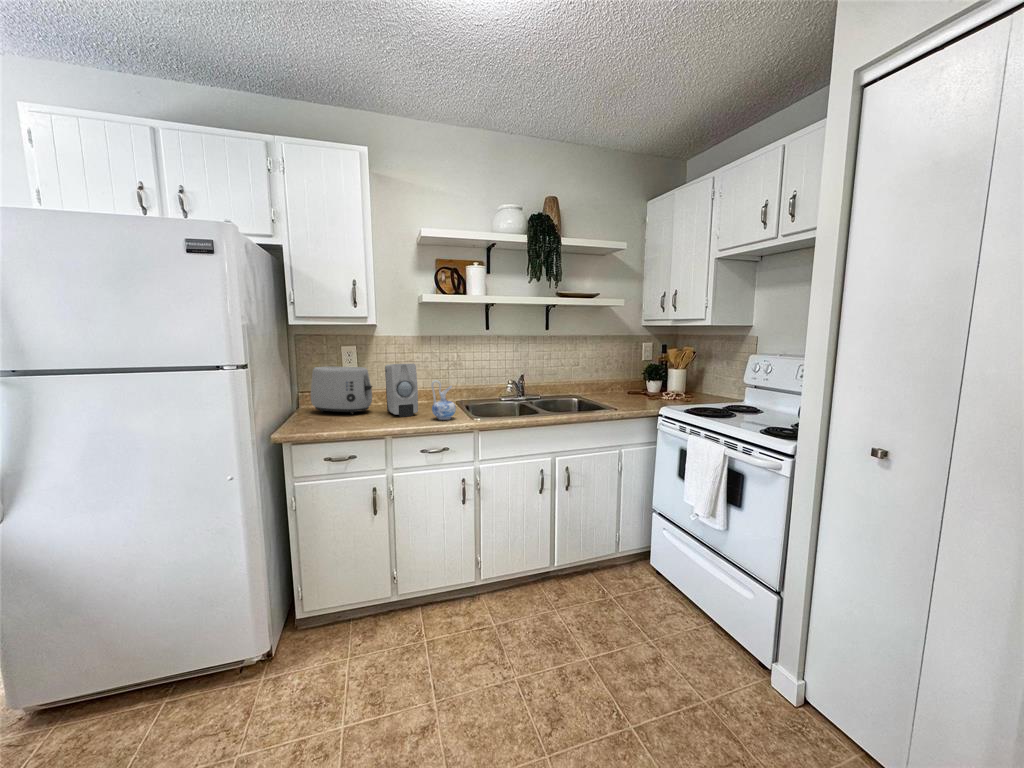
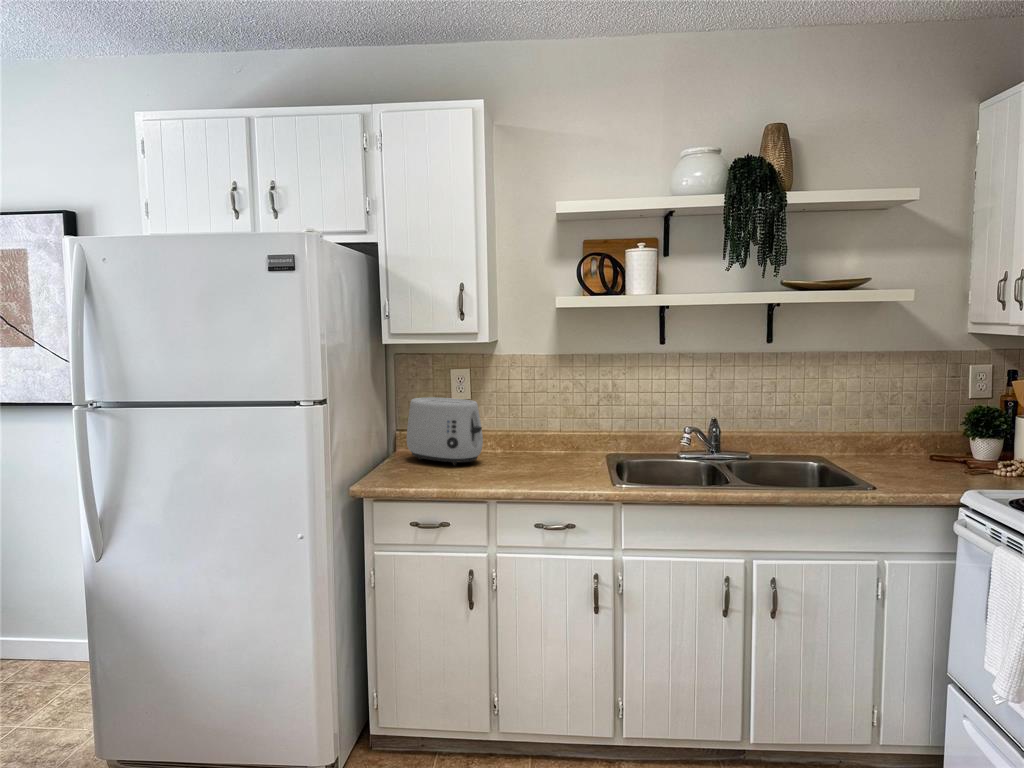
soap dispenser: present [385,363,418,417] -> none [500,397,540,474]
ceramic pitcher: present [431,380,456,420] -> none [555,424,590,484]

